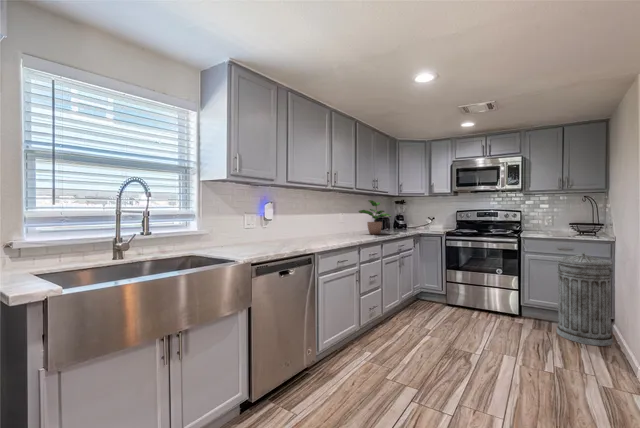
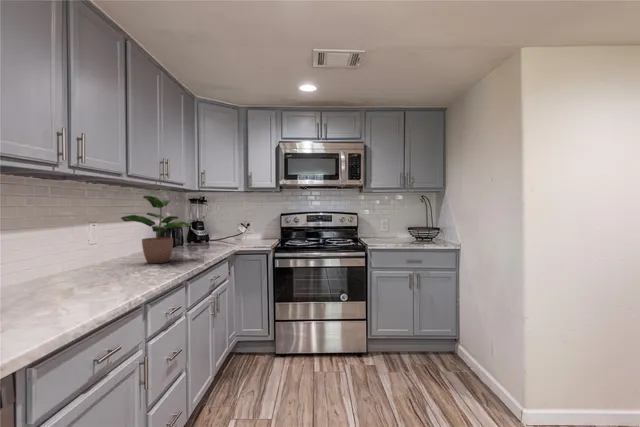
trash can: present [557,252,613,346] -> none [413,266,470,384]

